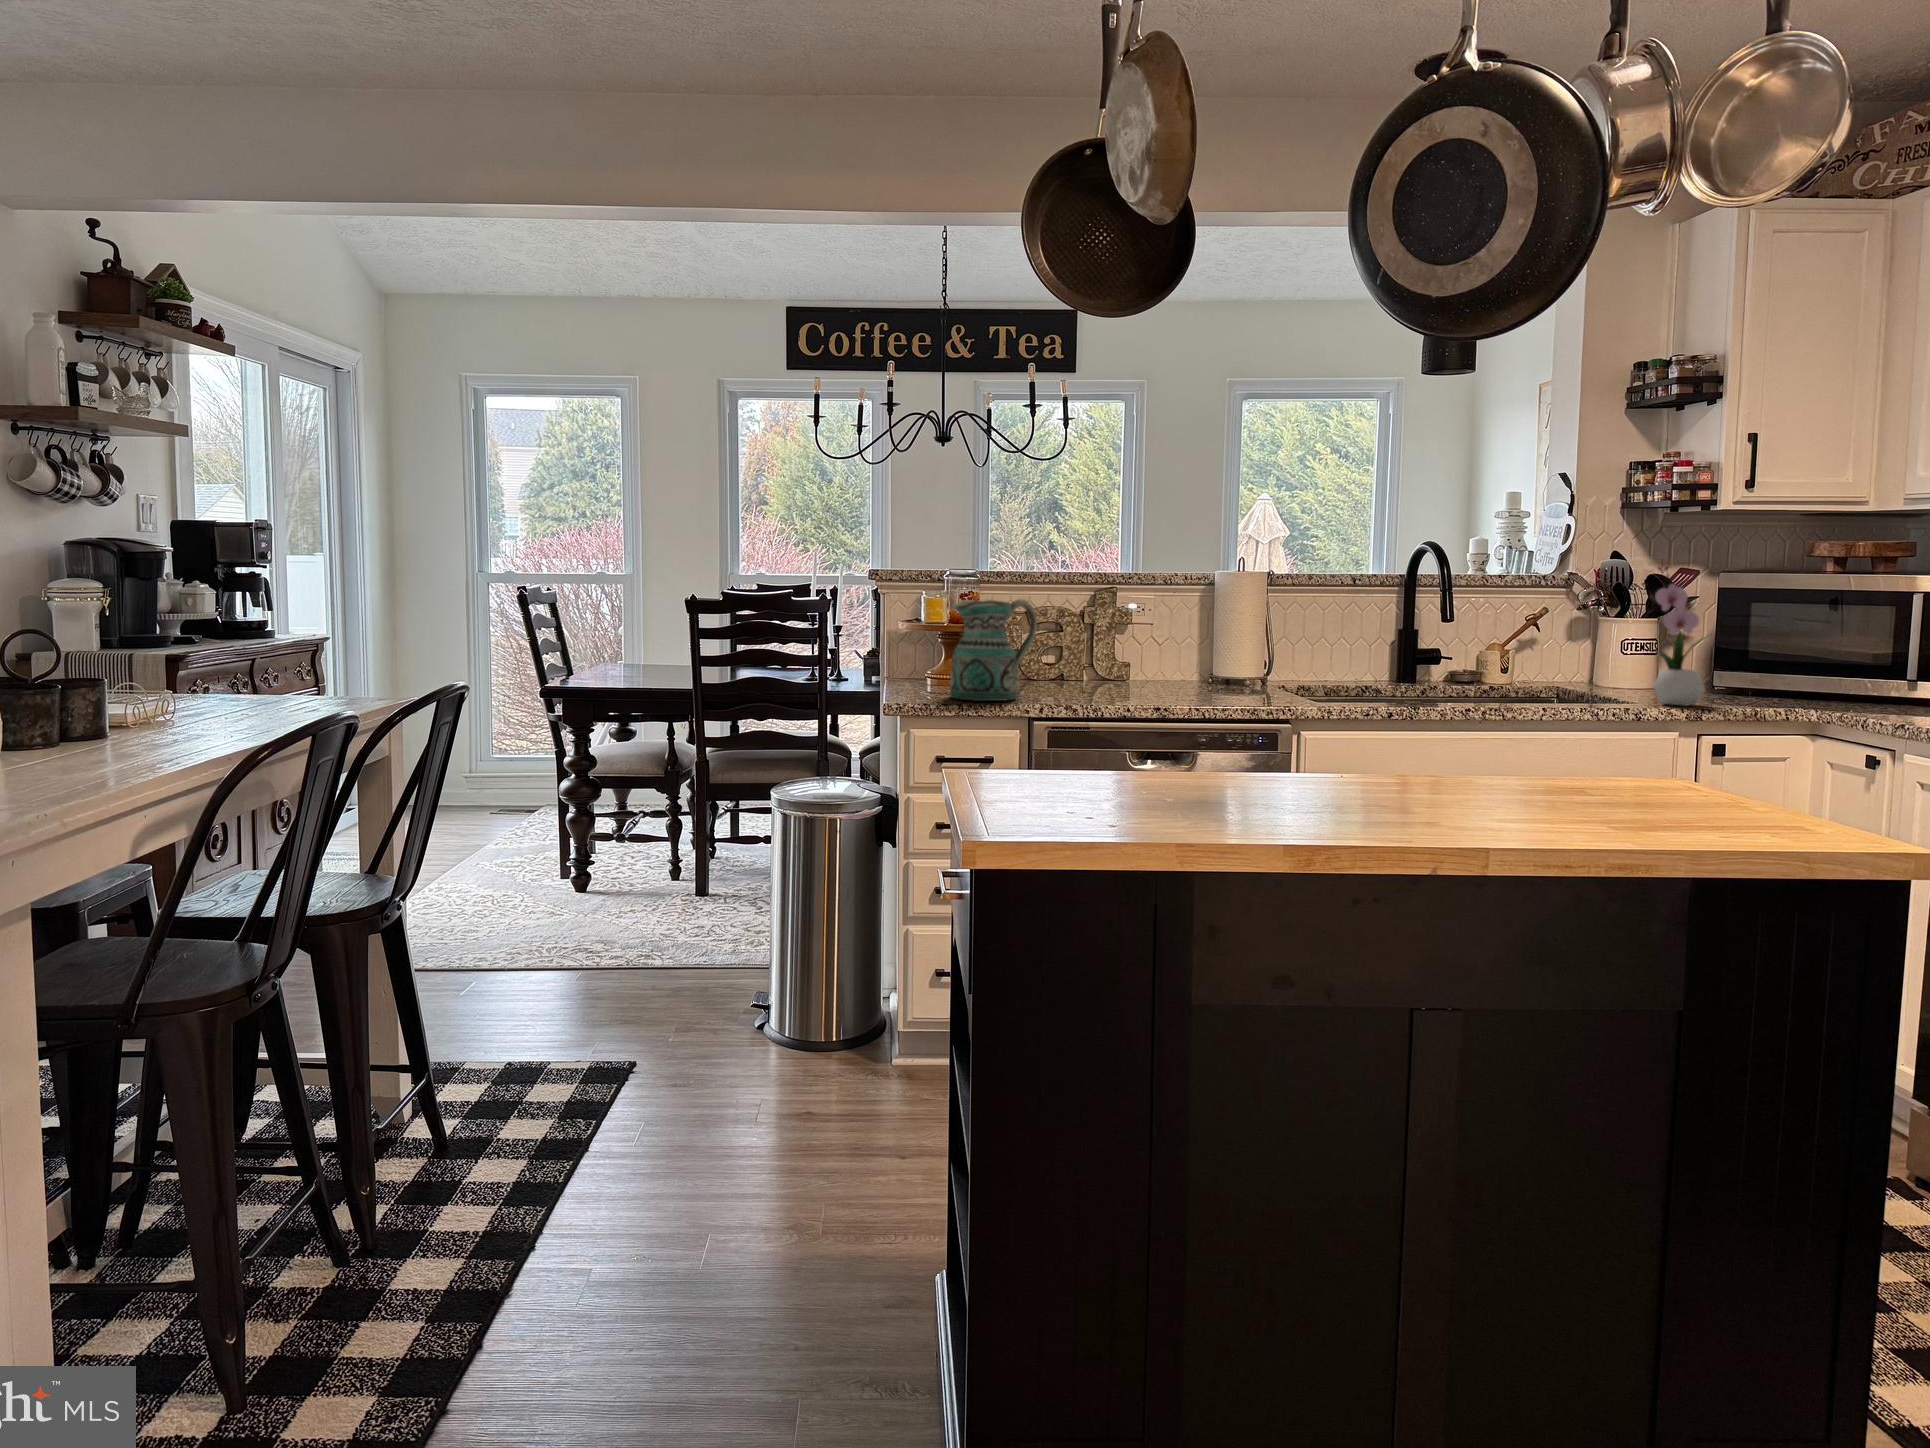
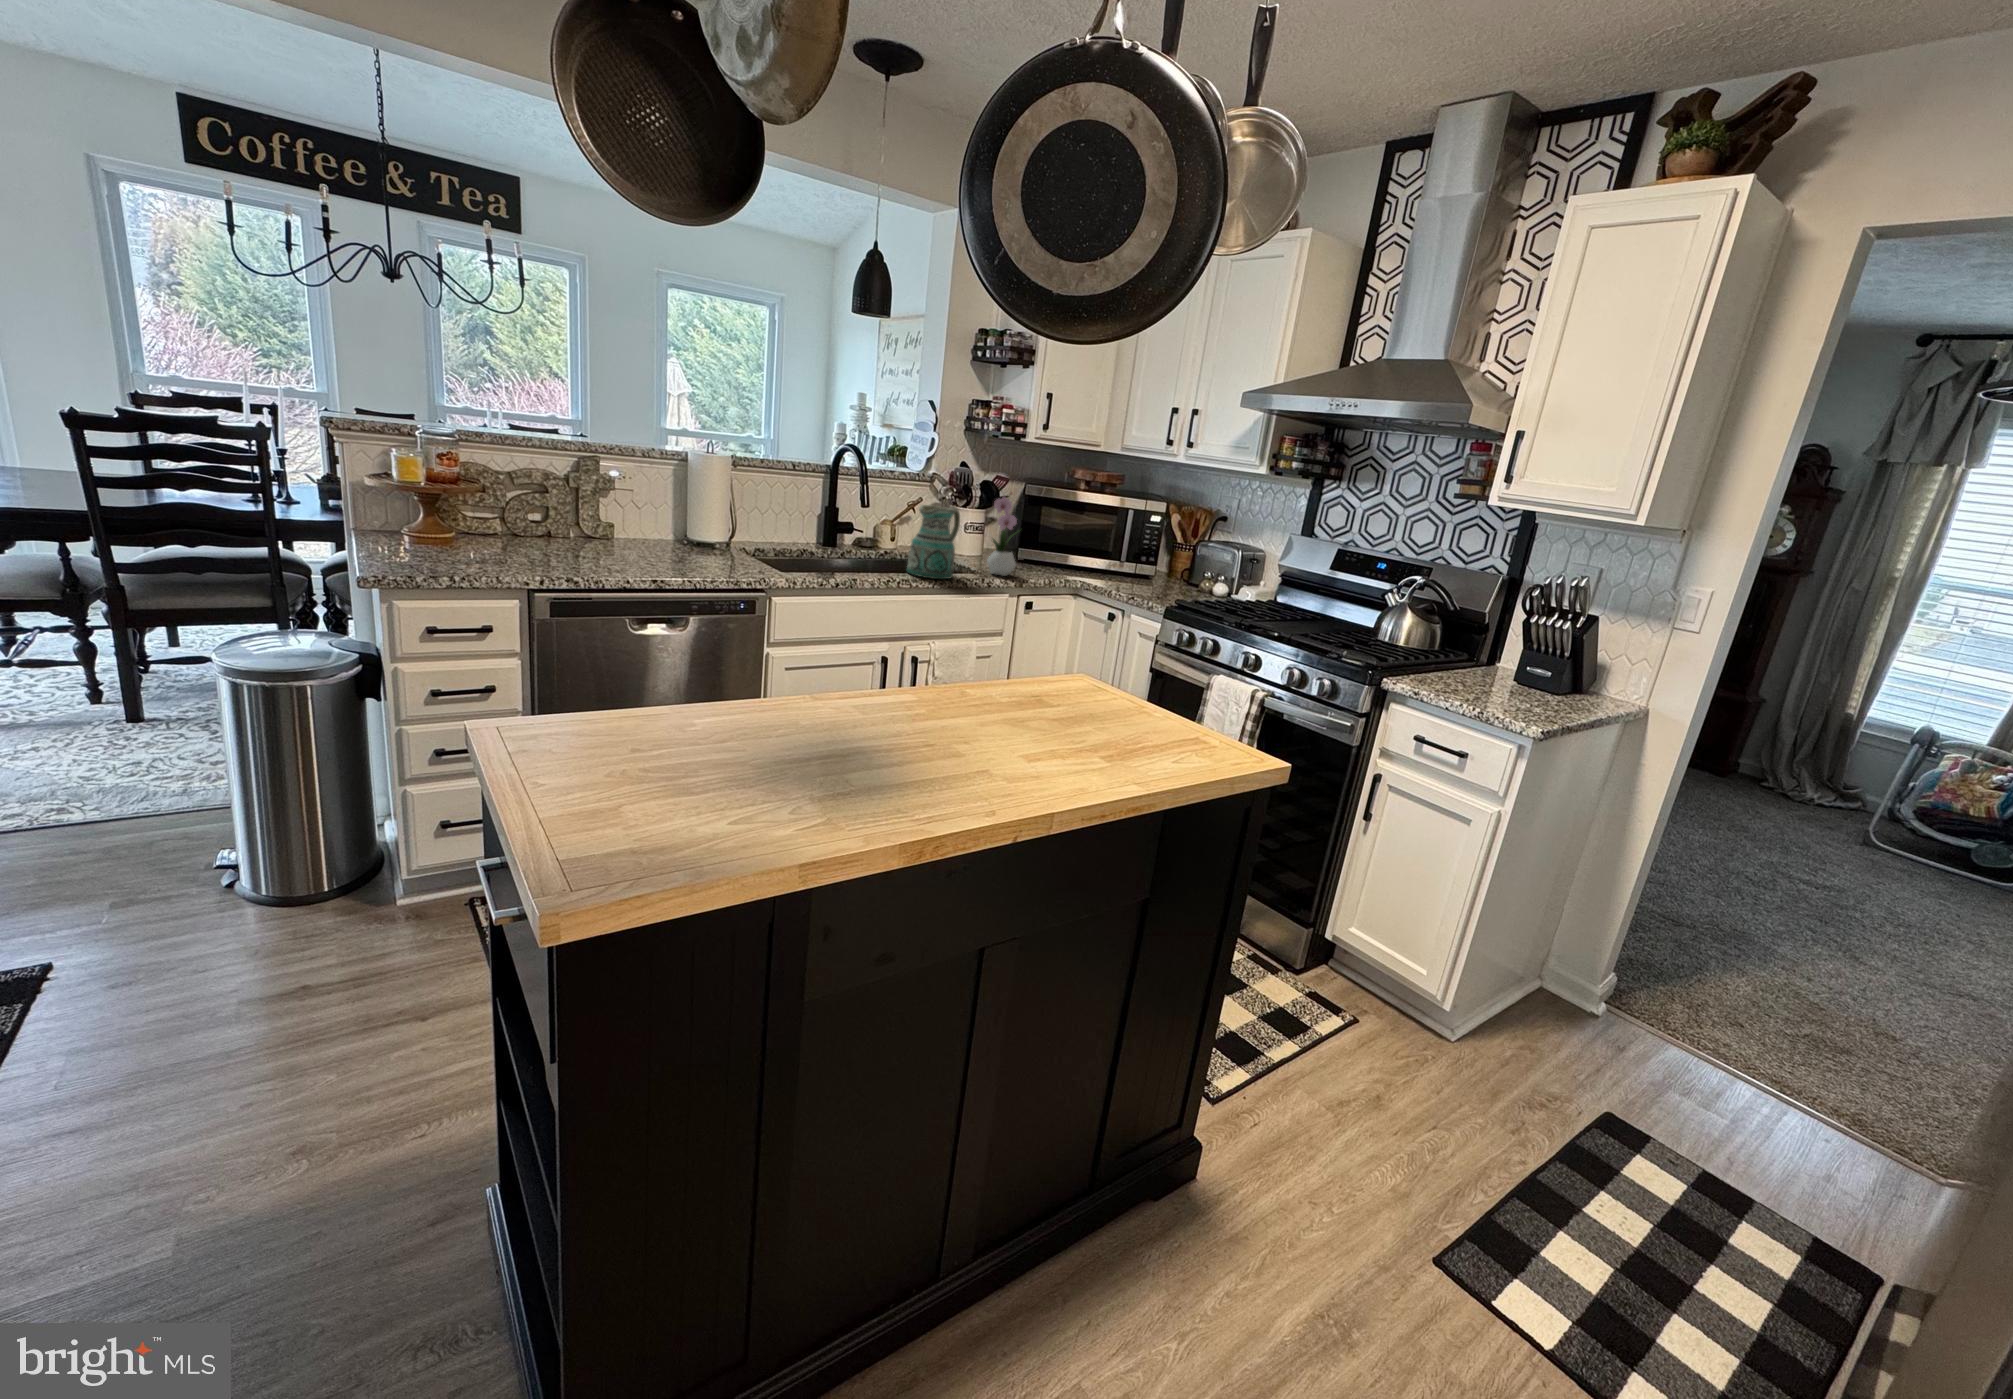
ceramic pitcher: present [950,599,1037,701] -> present [907,505,960,579]

